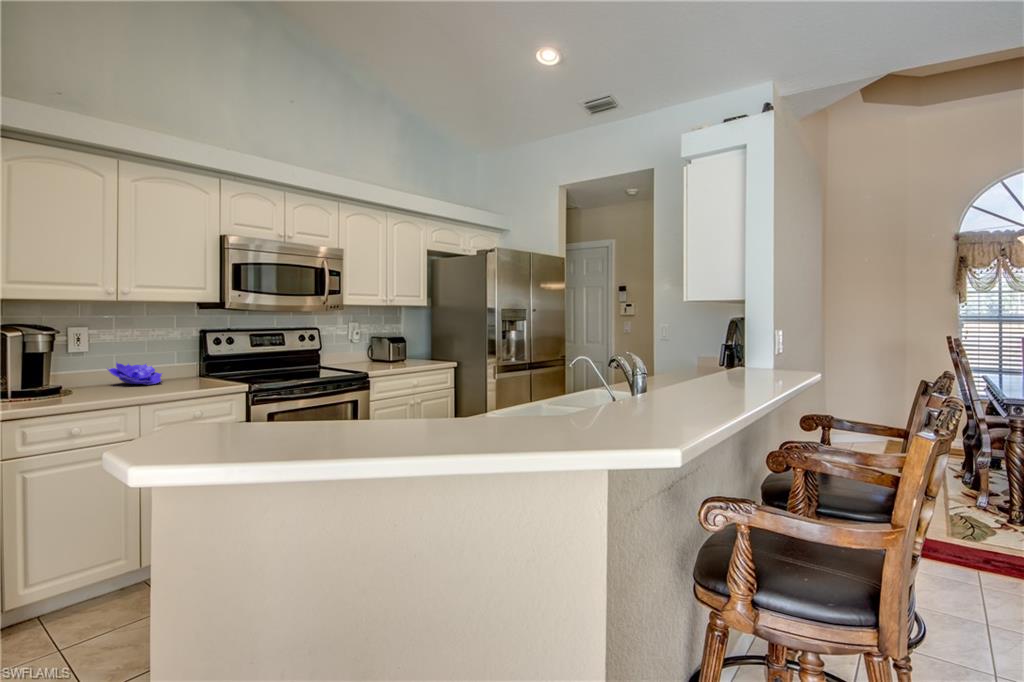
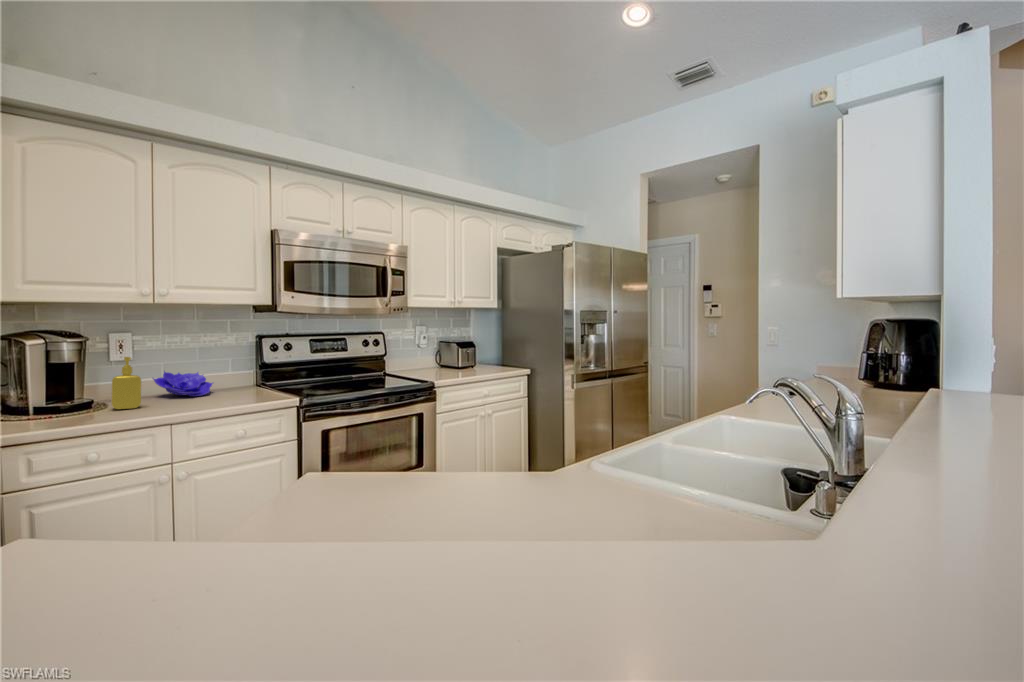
soap dispenser: none [78,348,105,394] -> present [112,357,141,409]

